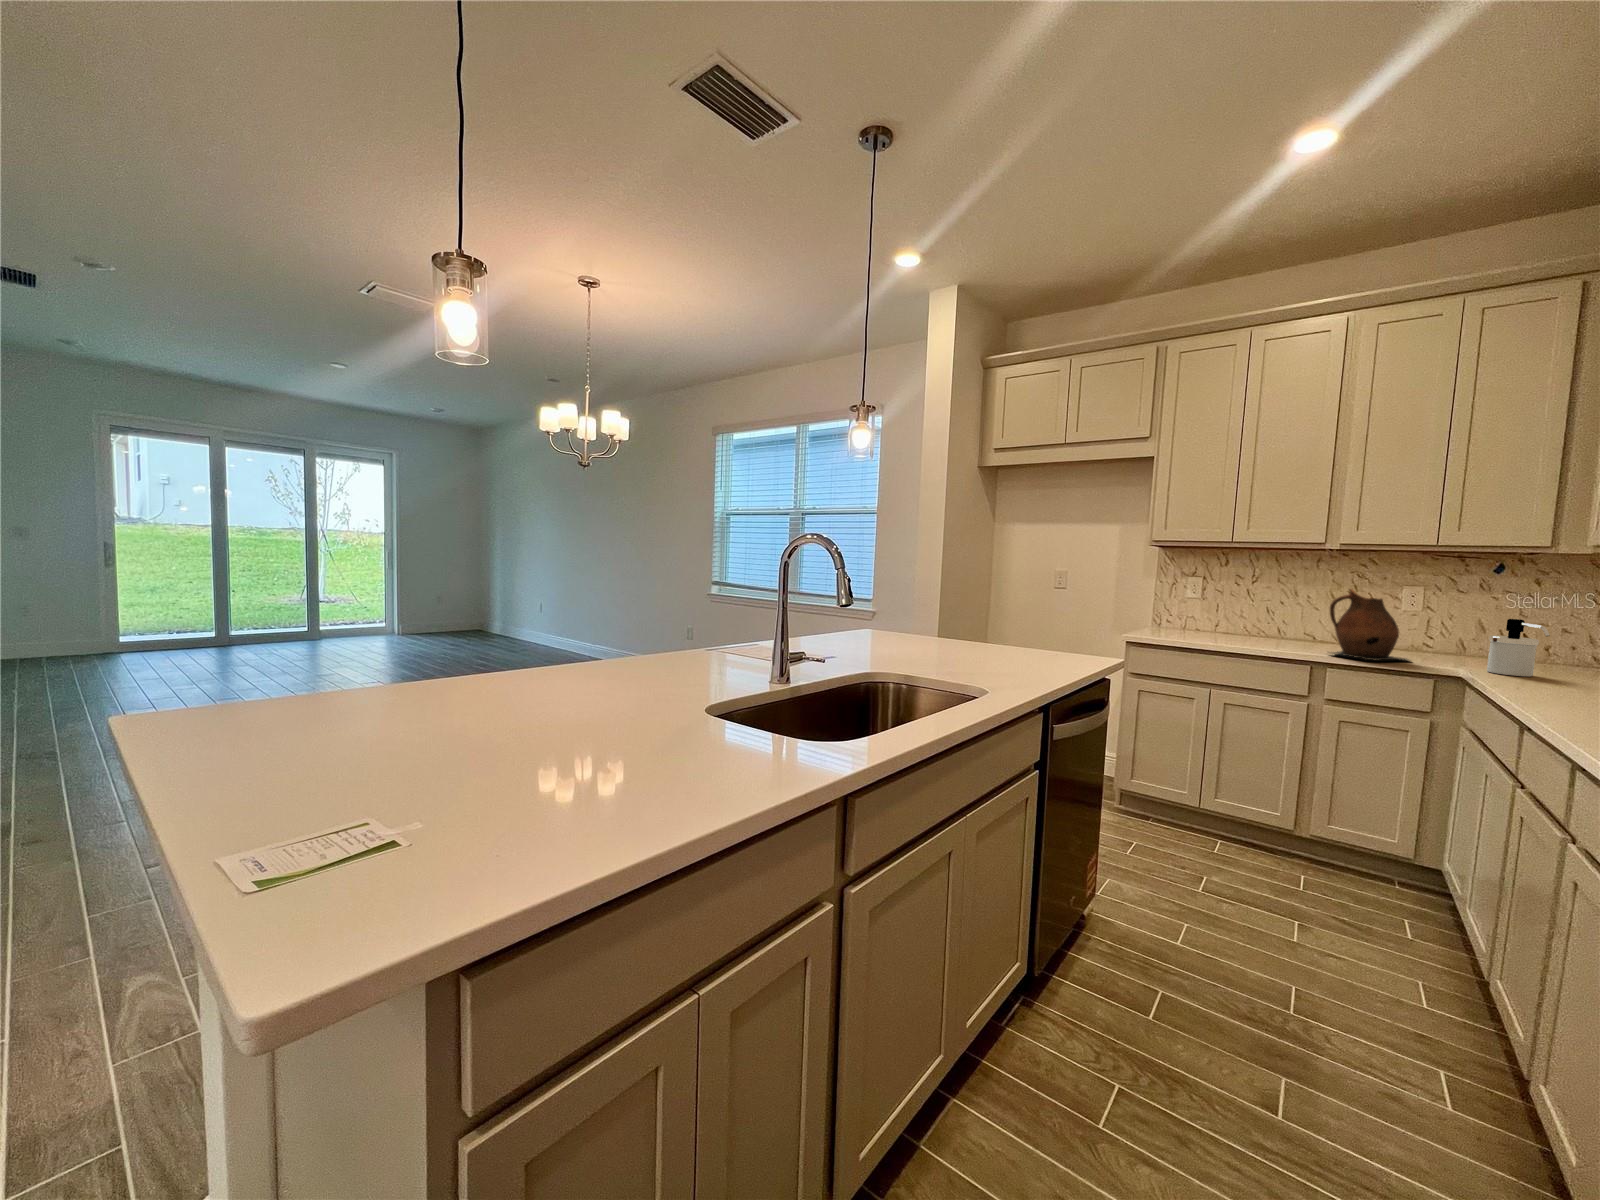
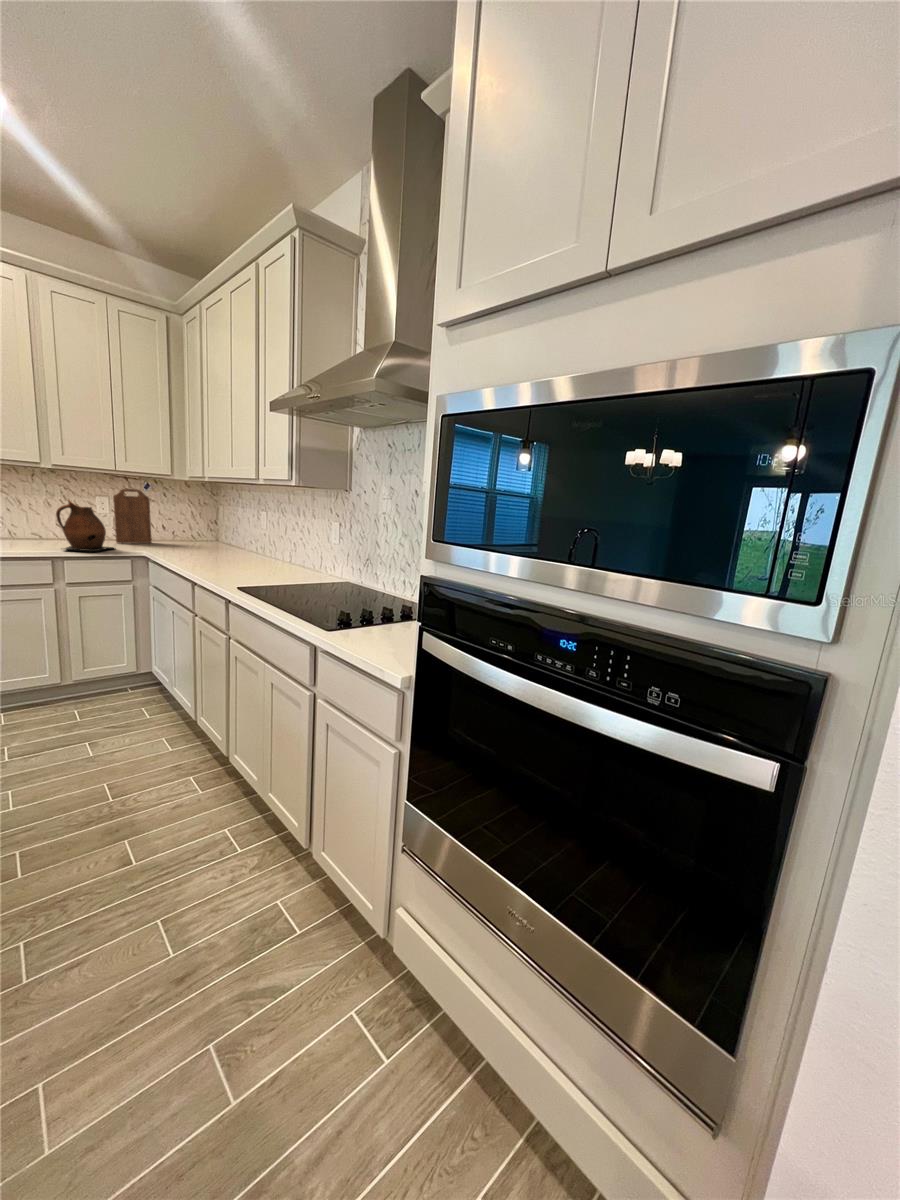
cutting board: none [1421,574,1498,661] -> present [113,489,151,543]
soap dispenser: present [1487,619,1550,677] -> none [154,517,182,551]

